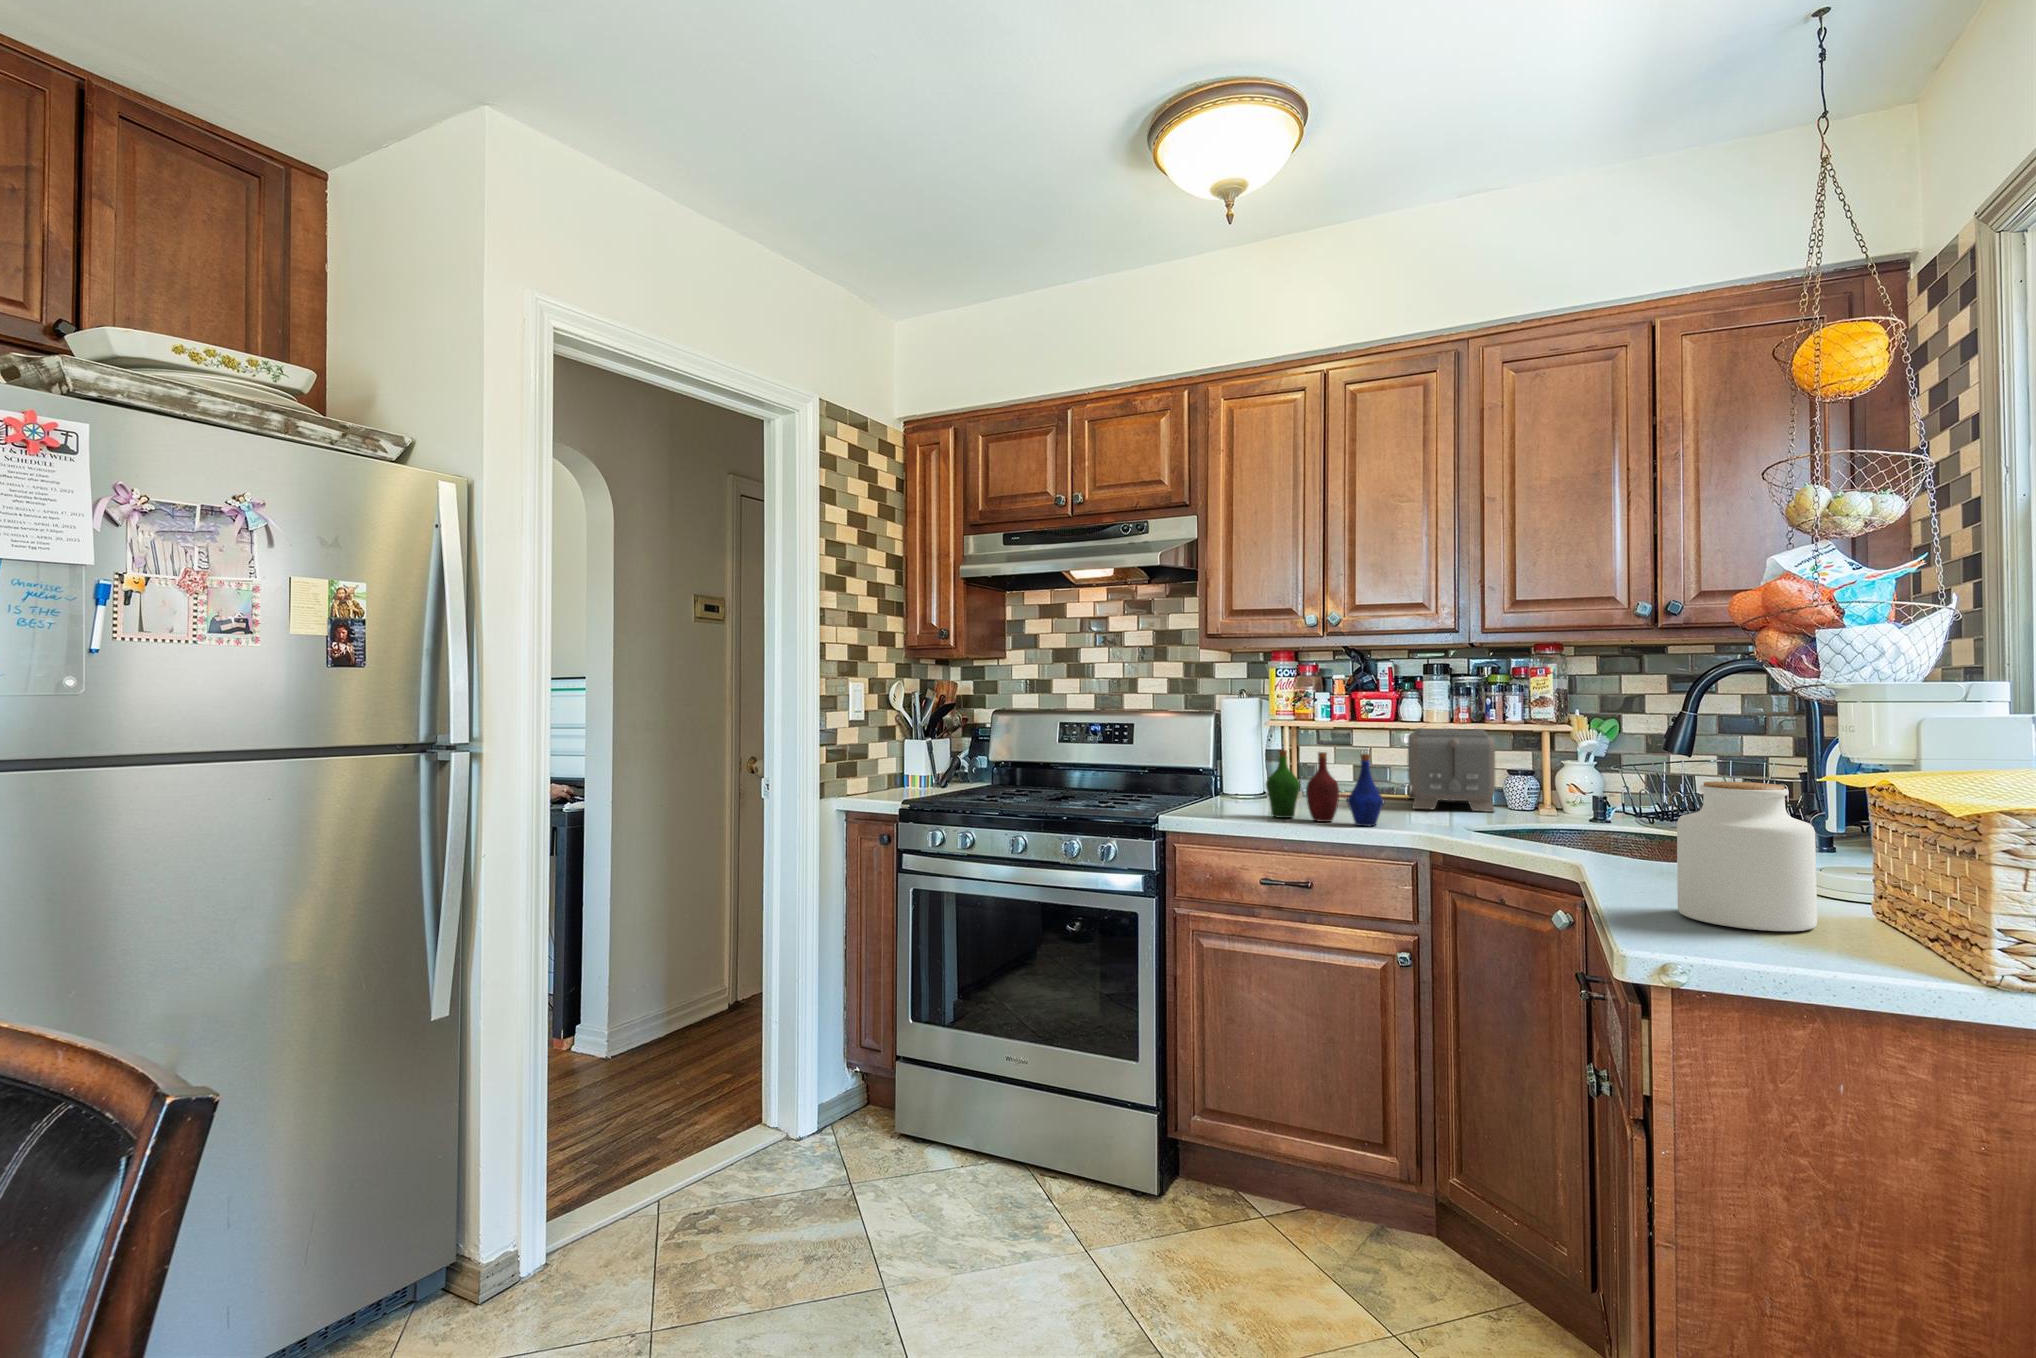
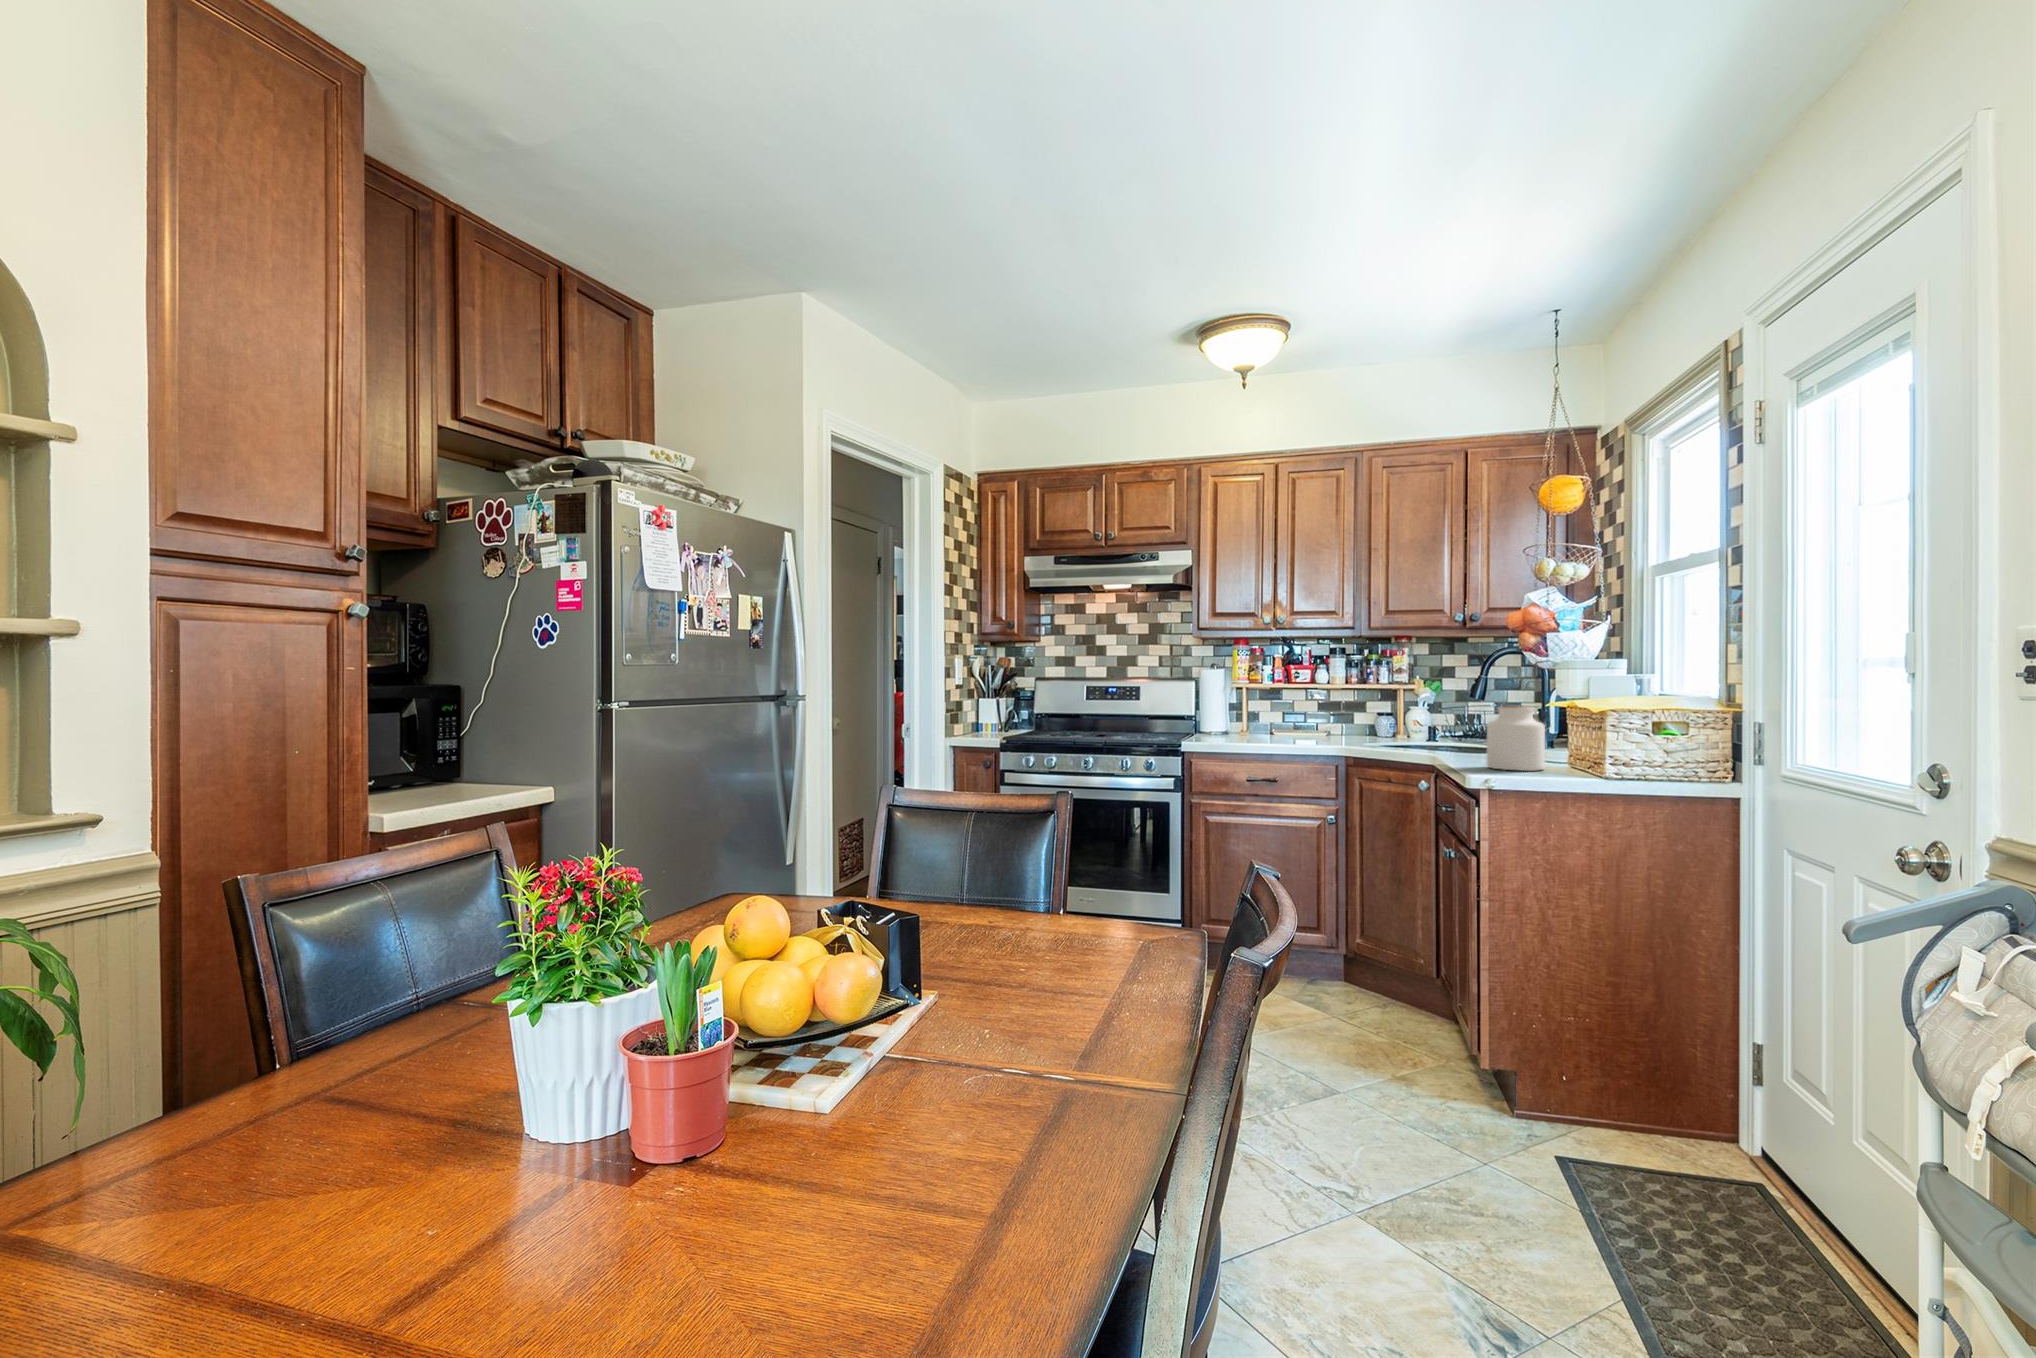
toaster: present [1407,726,1495,812] -> none [1314,687,1373,738]
bottle: present [1266,750,1384,826] -> none [1242,701,1317,745]

